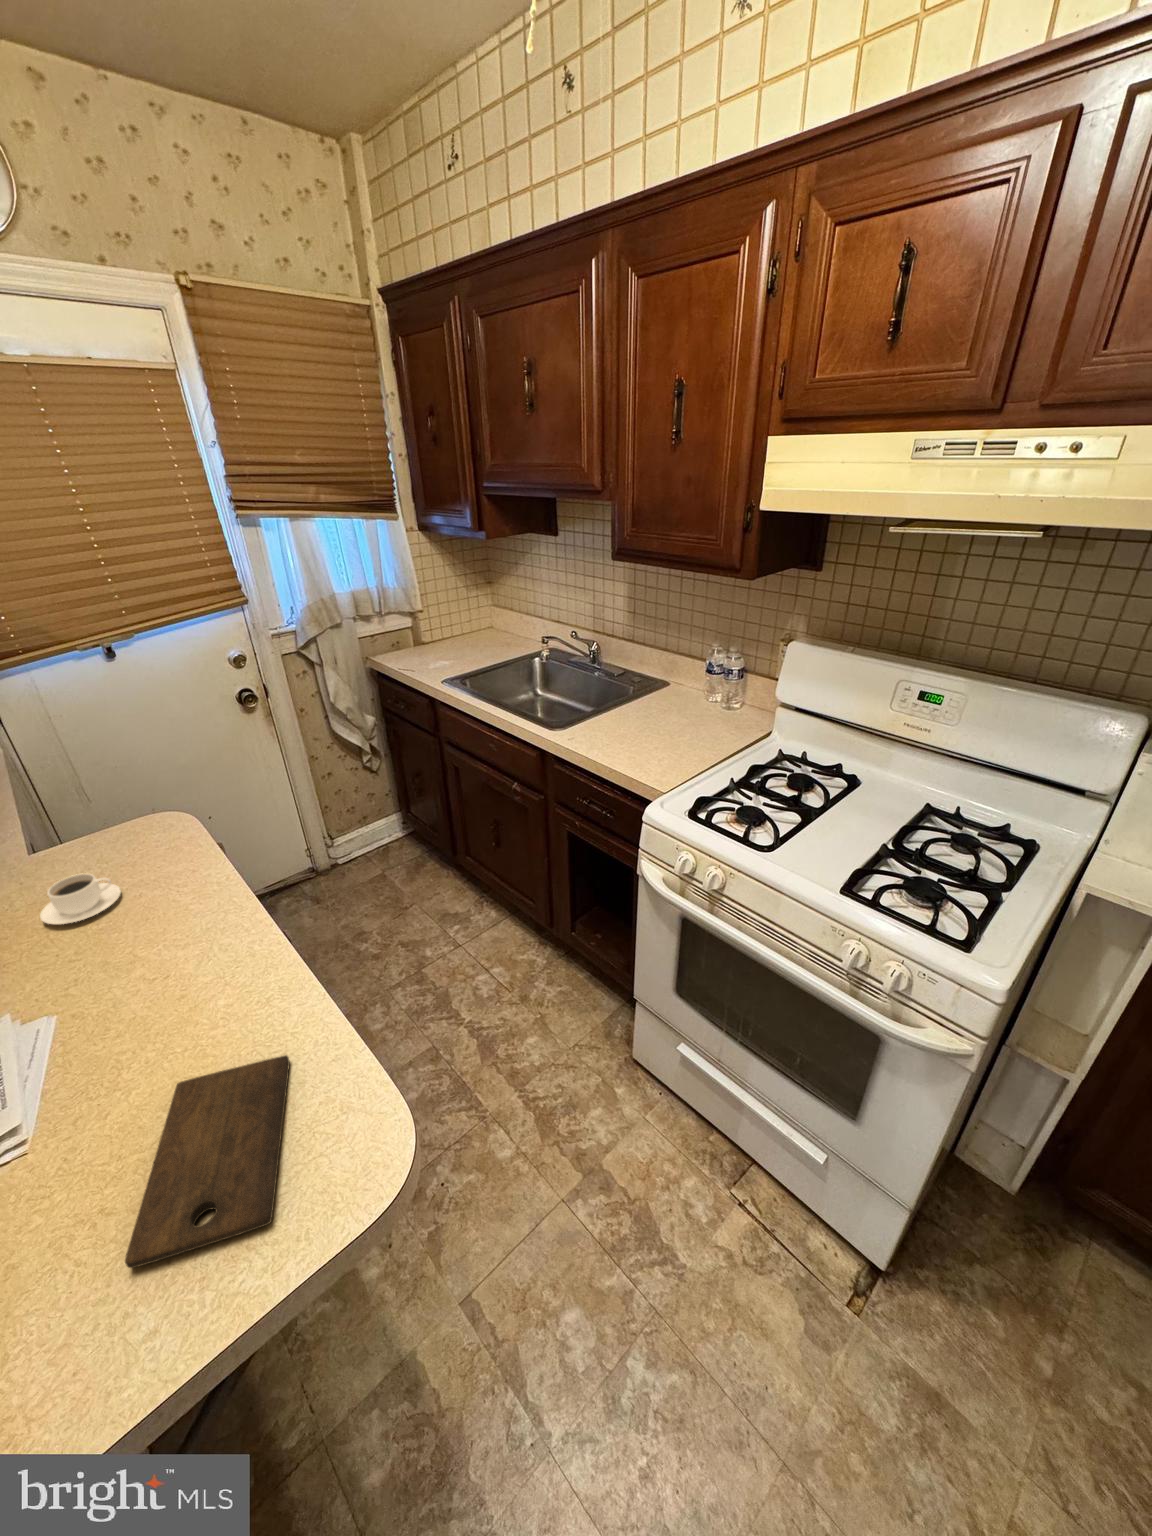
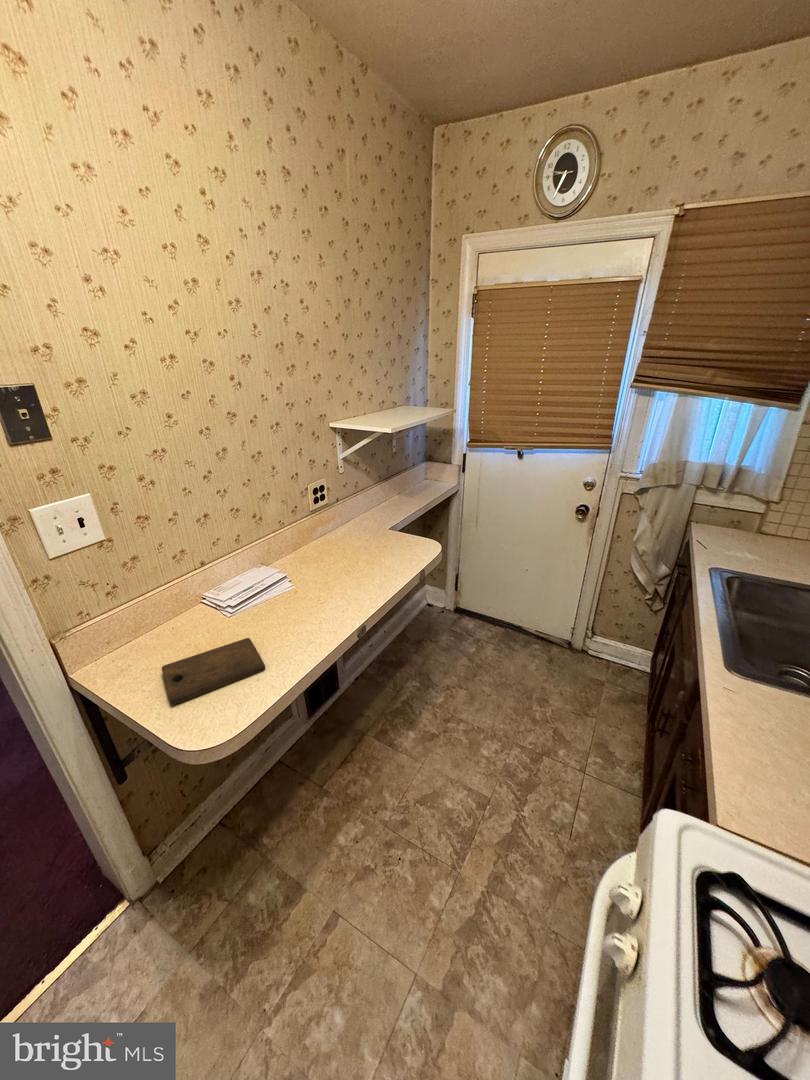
coffee cup: present [40,873,121,924] -> none [340,543,373,565]

